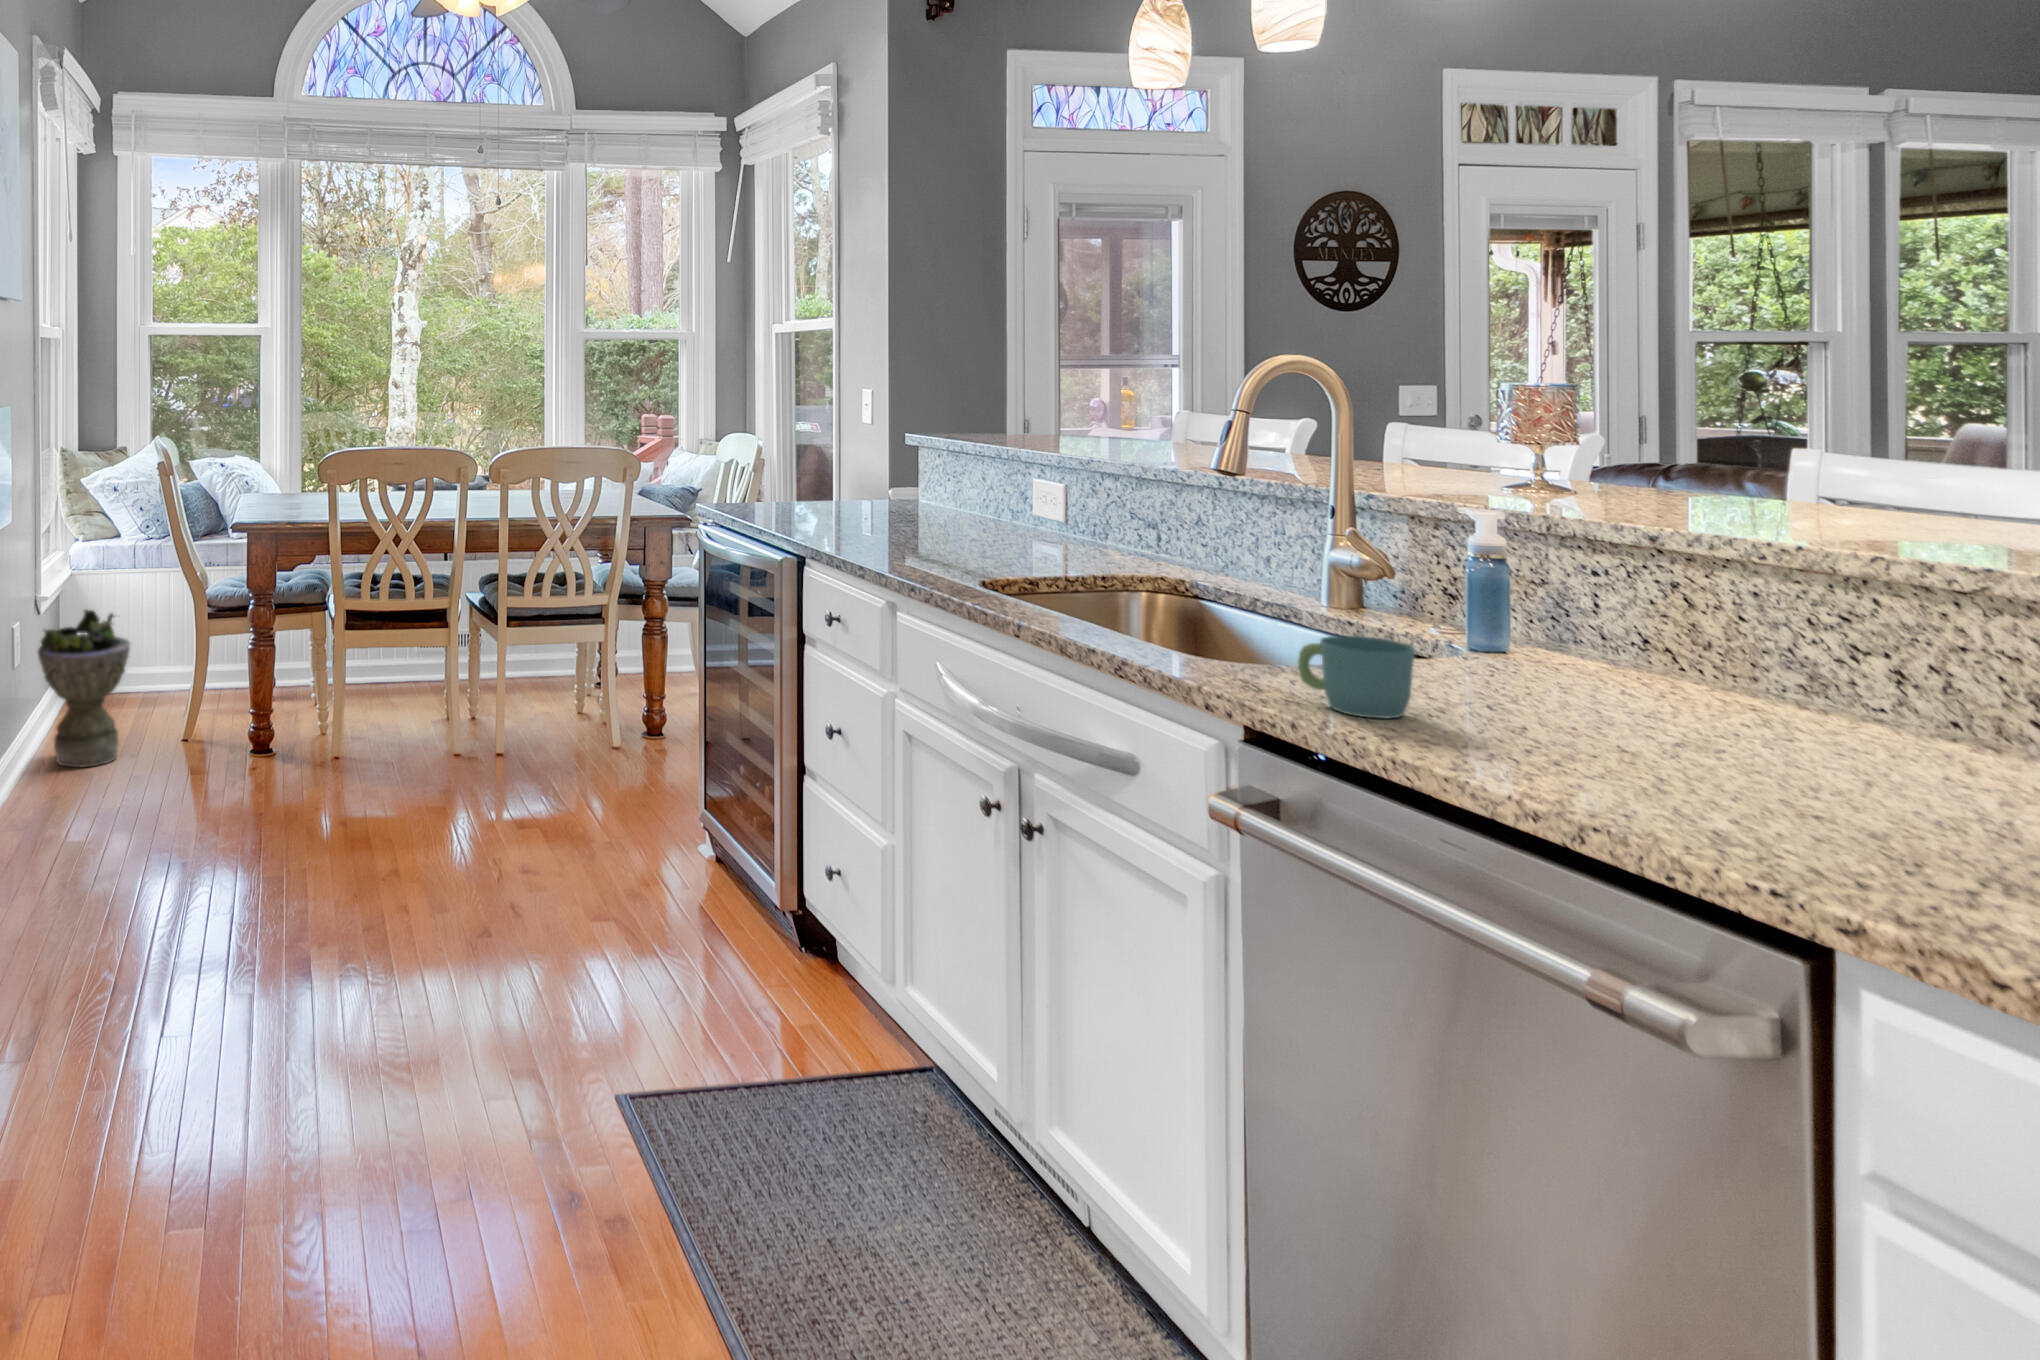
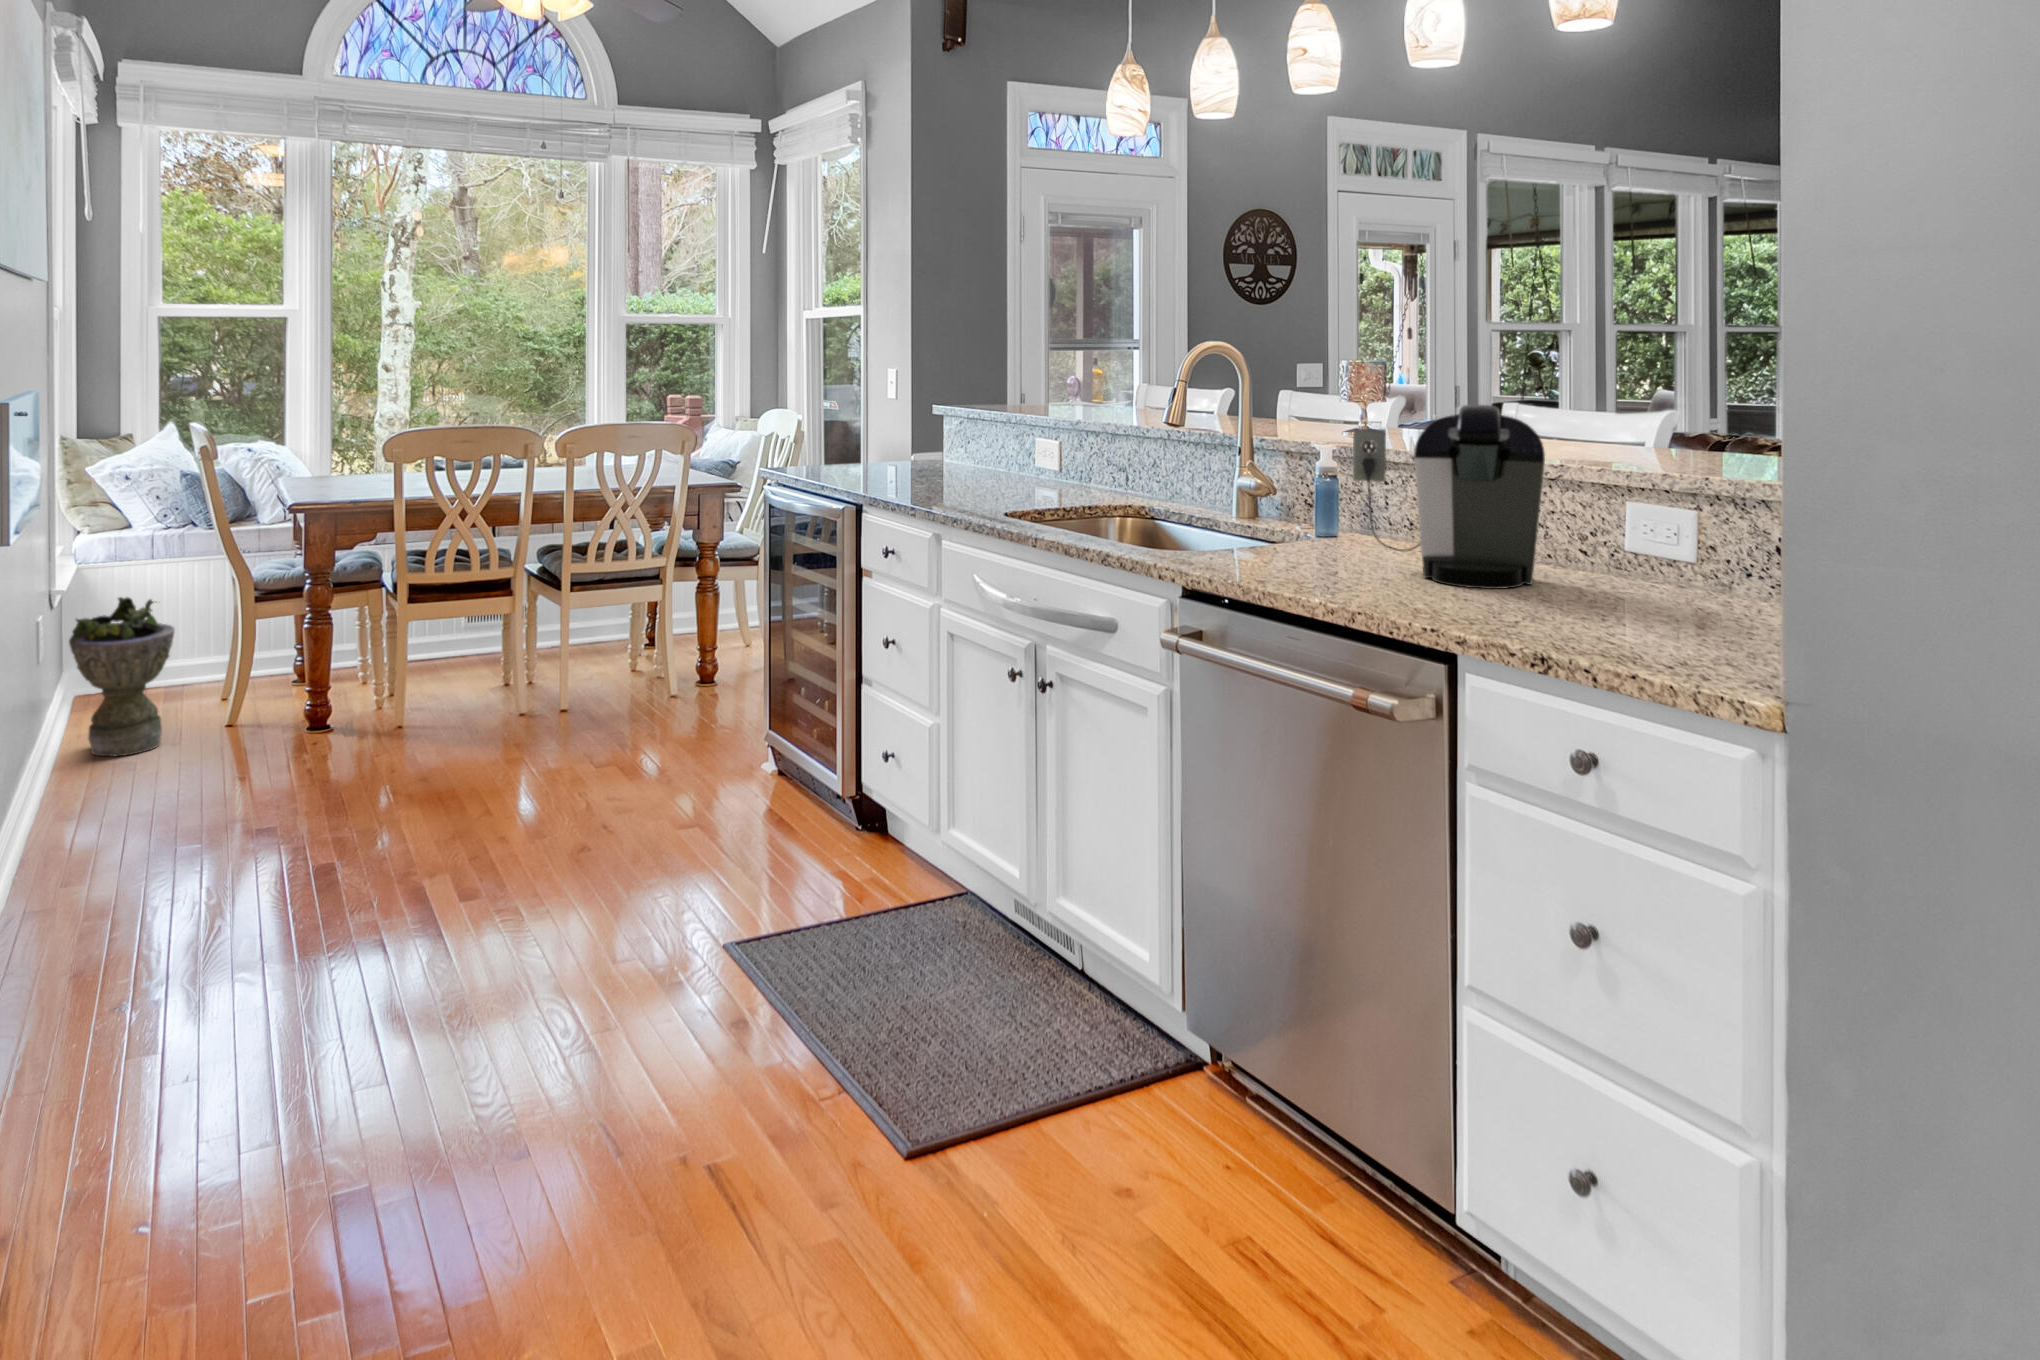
coffee maker: none [1540,463,1949,785] -> present [1353,405,1545,589]
mug: present [1298,635,1415,718] -> none [1214,524,1281,574]

